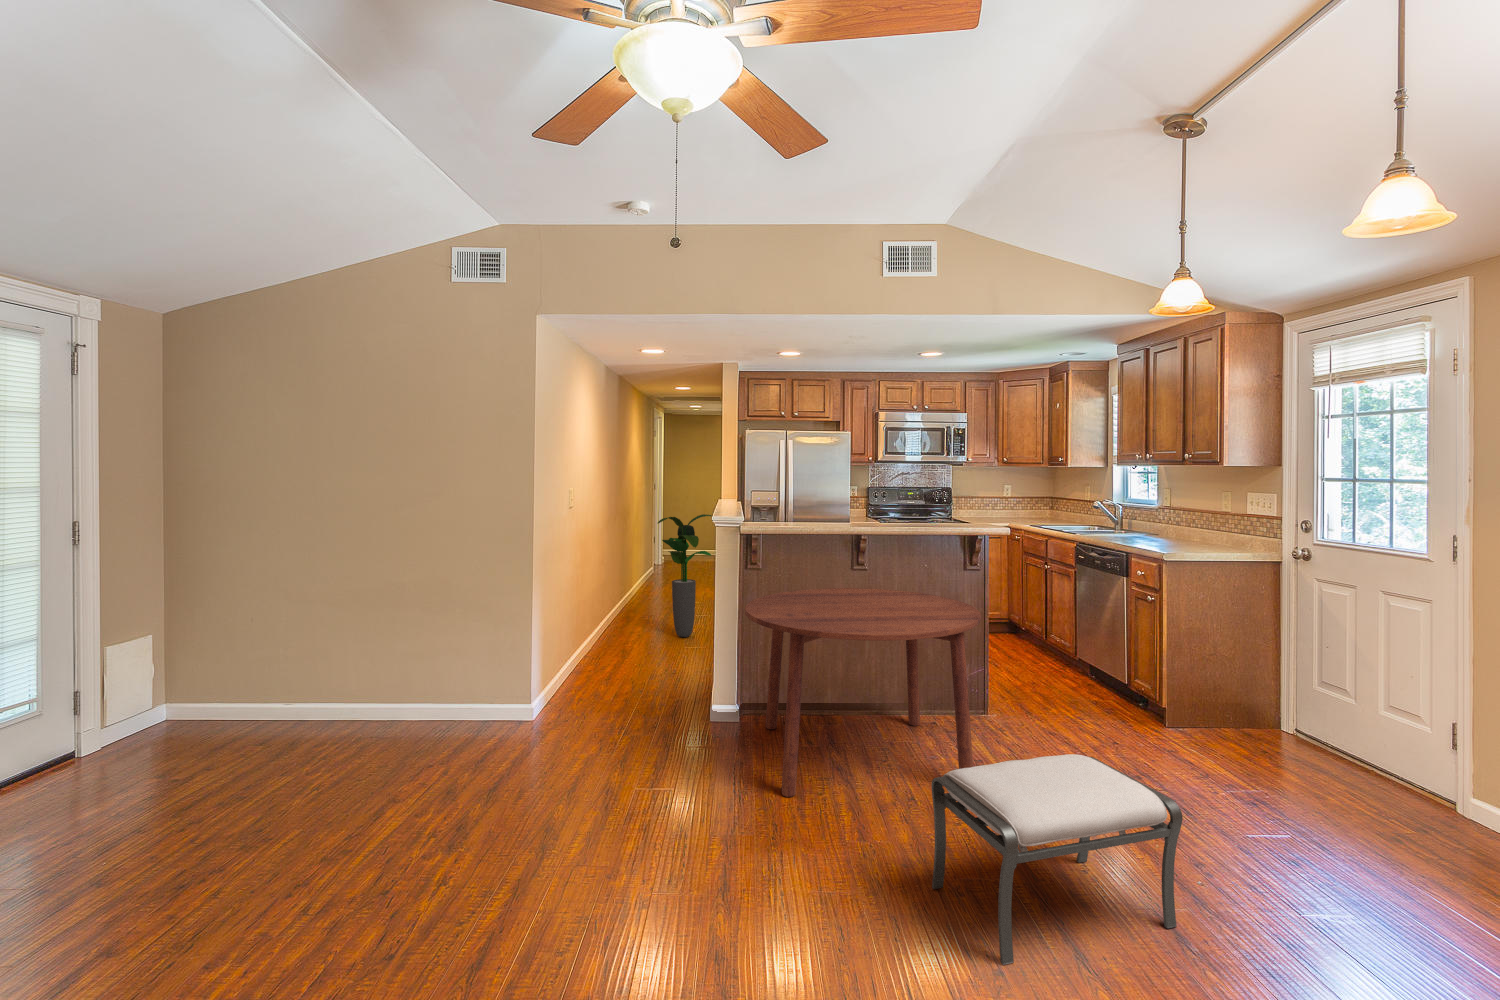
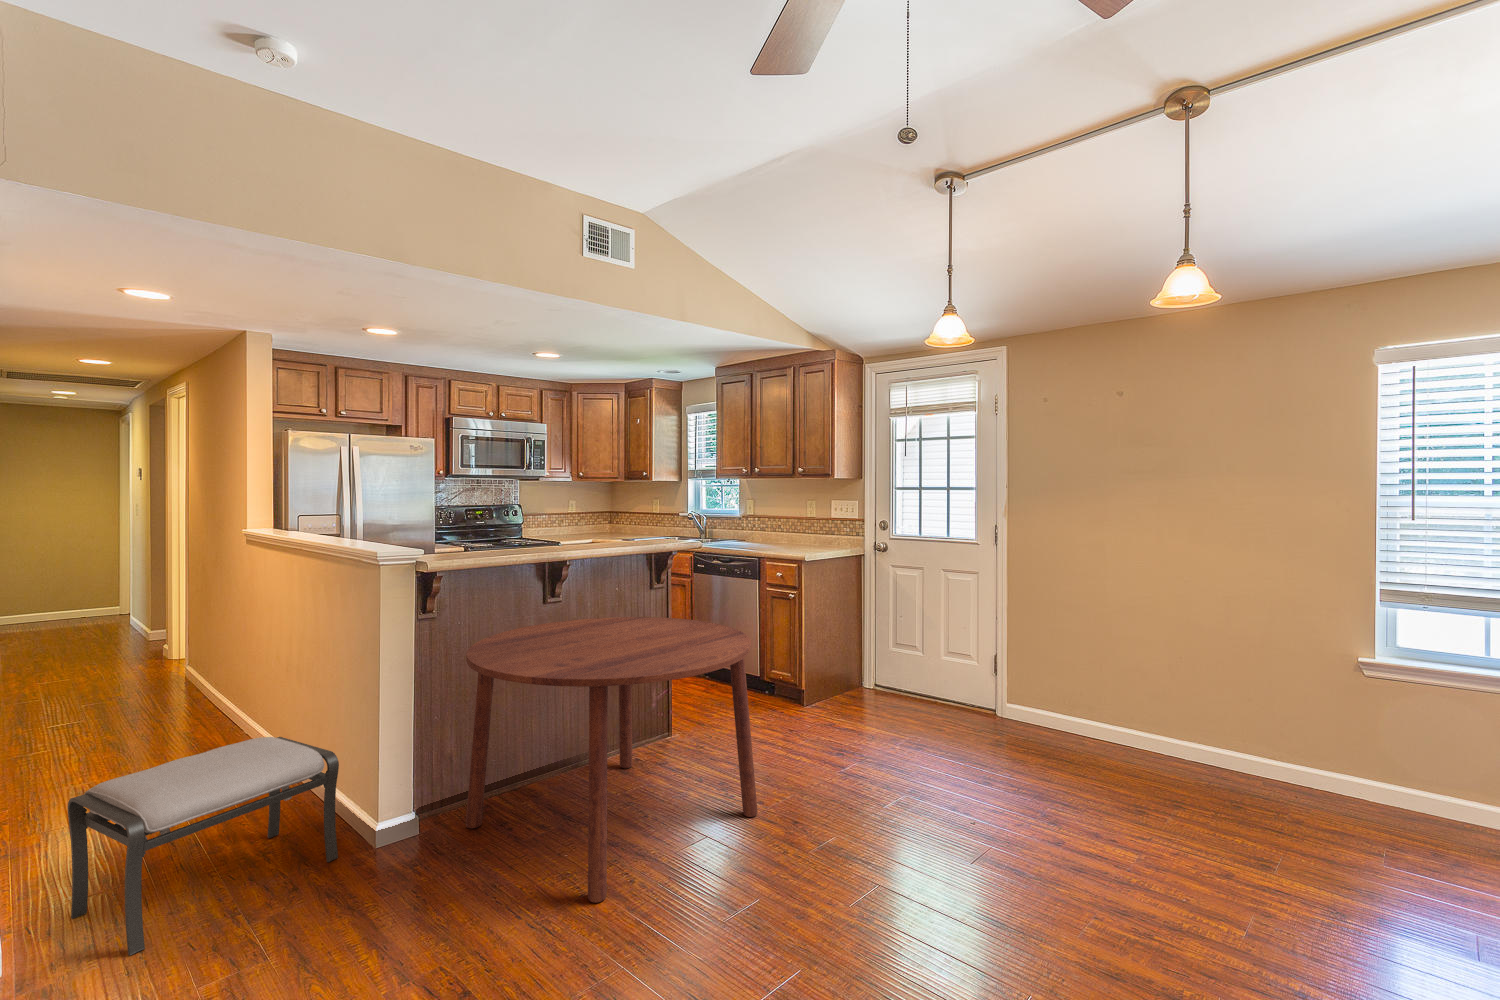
potted plant: present [658,514,711,637] -> none [126,549,233,743]
ottoman: present [931,754,1183,965] -> present [67,737,339,956]

